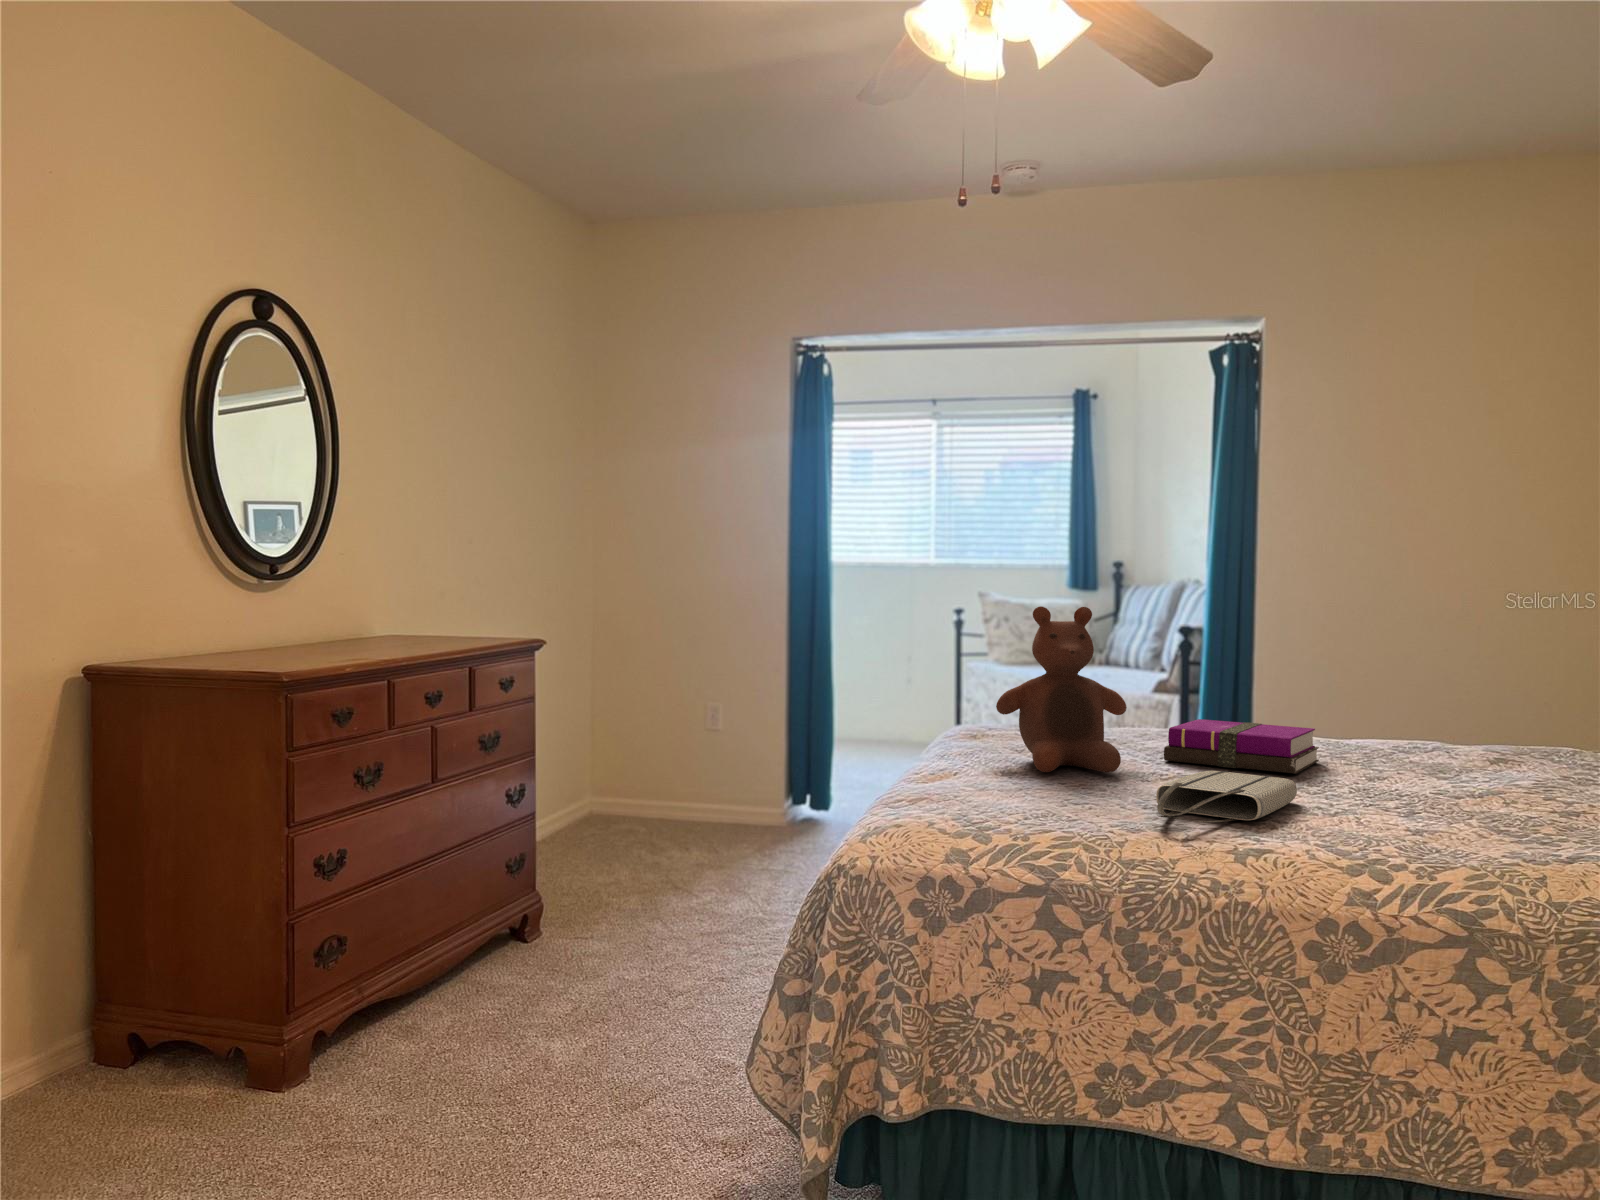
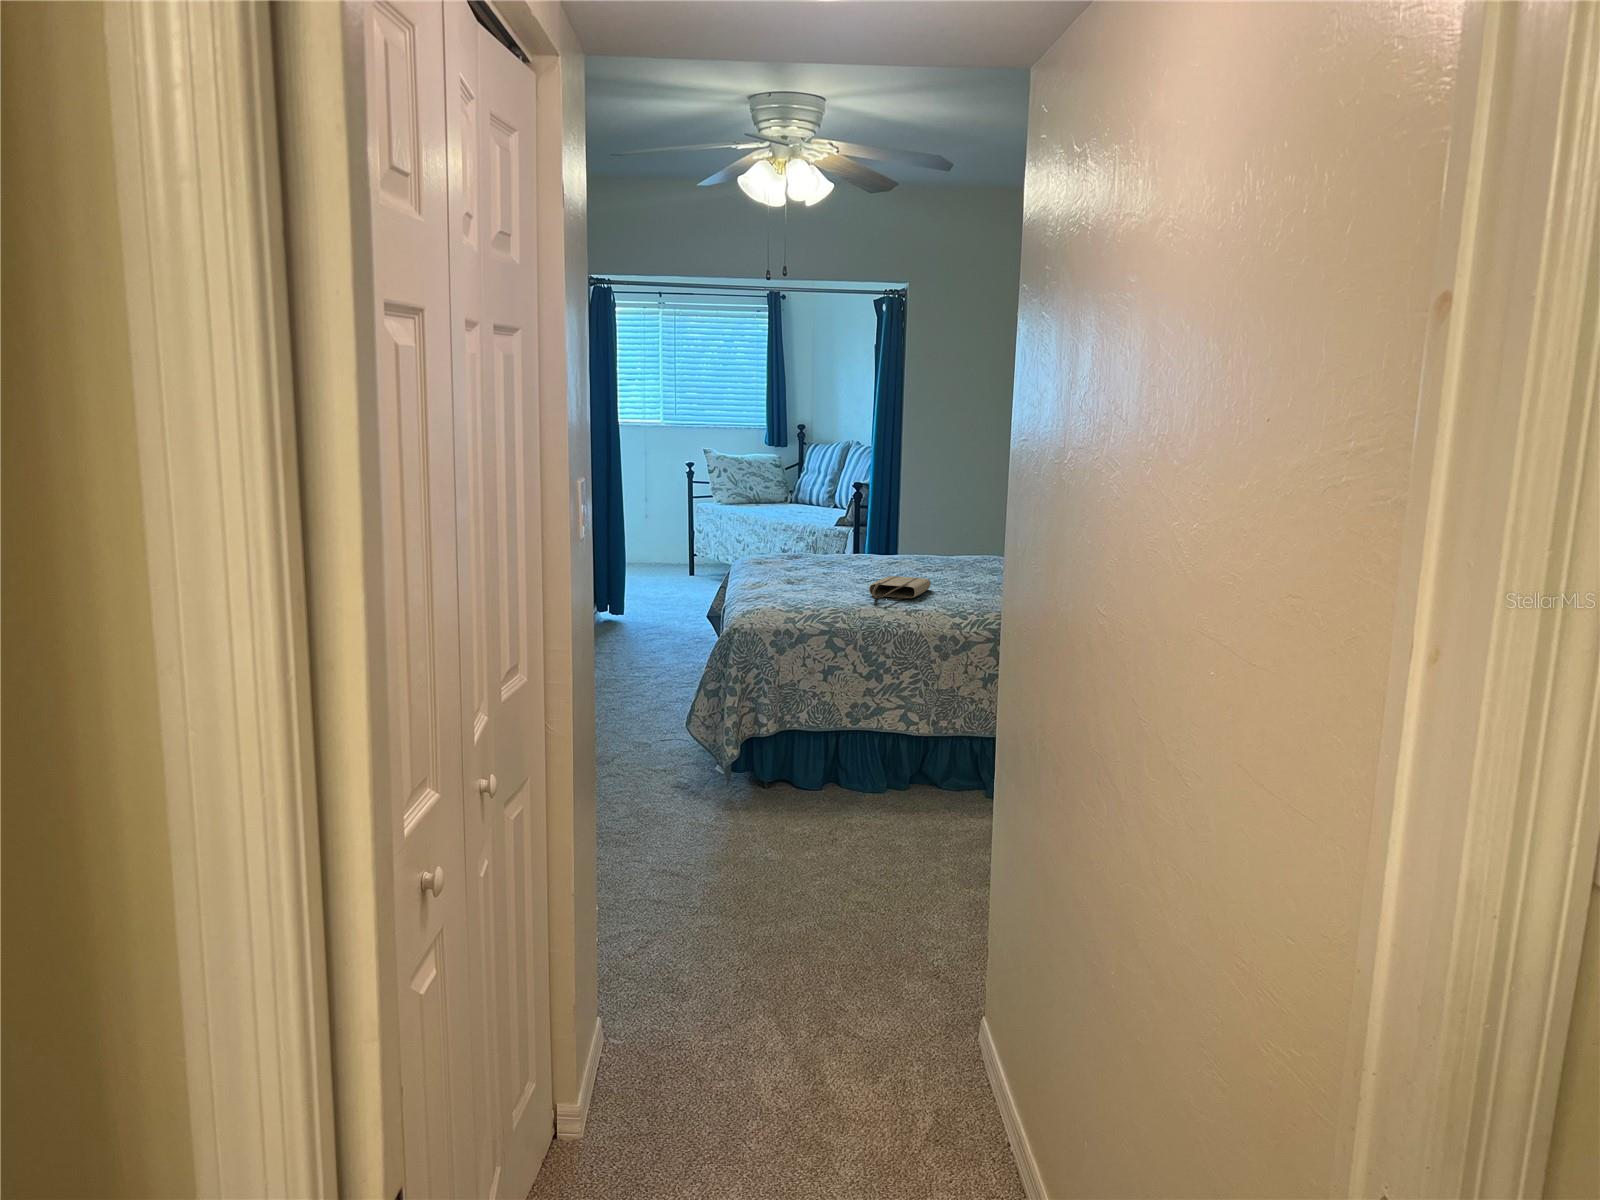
stuffed bear: present [996,606,1127,773] -> none [781,493,847,581]
notebook: present [1164,719,1319,774] -> none [865,549,940,576]

